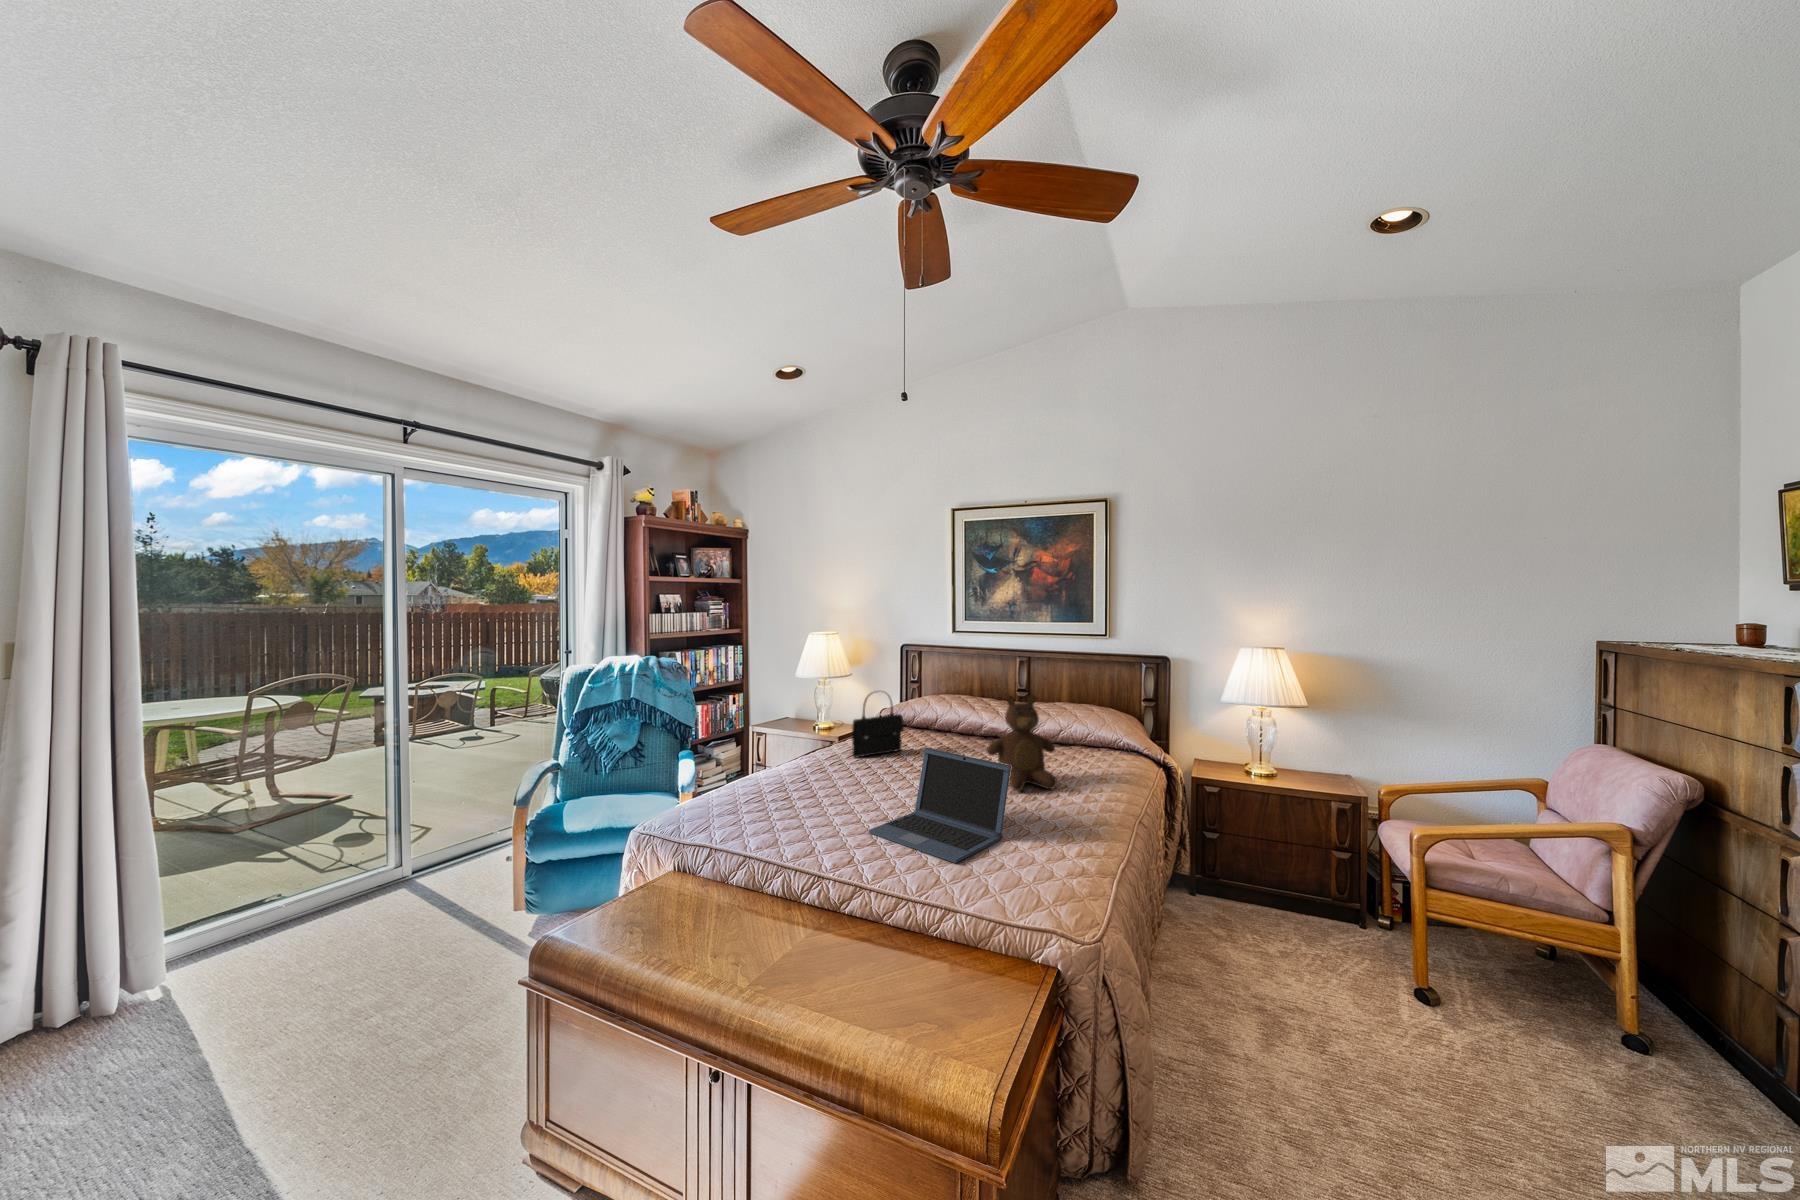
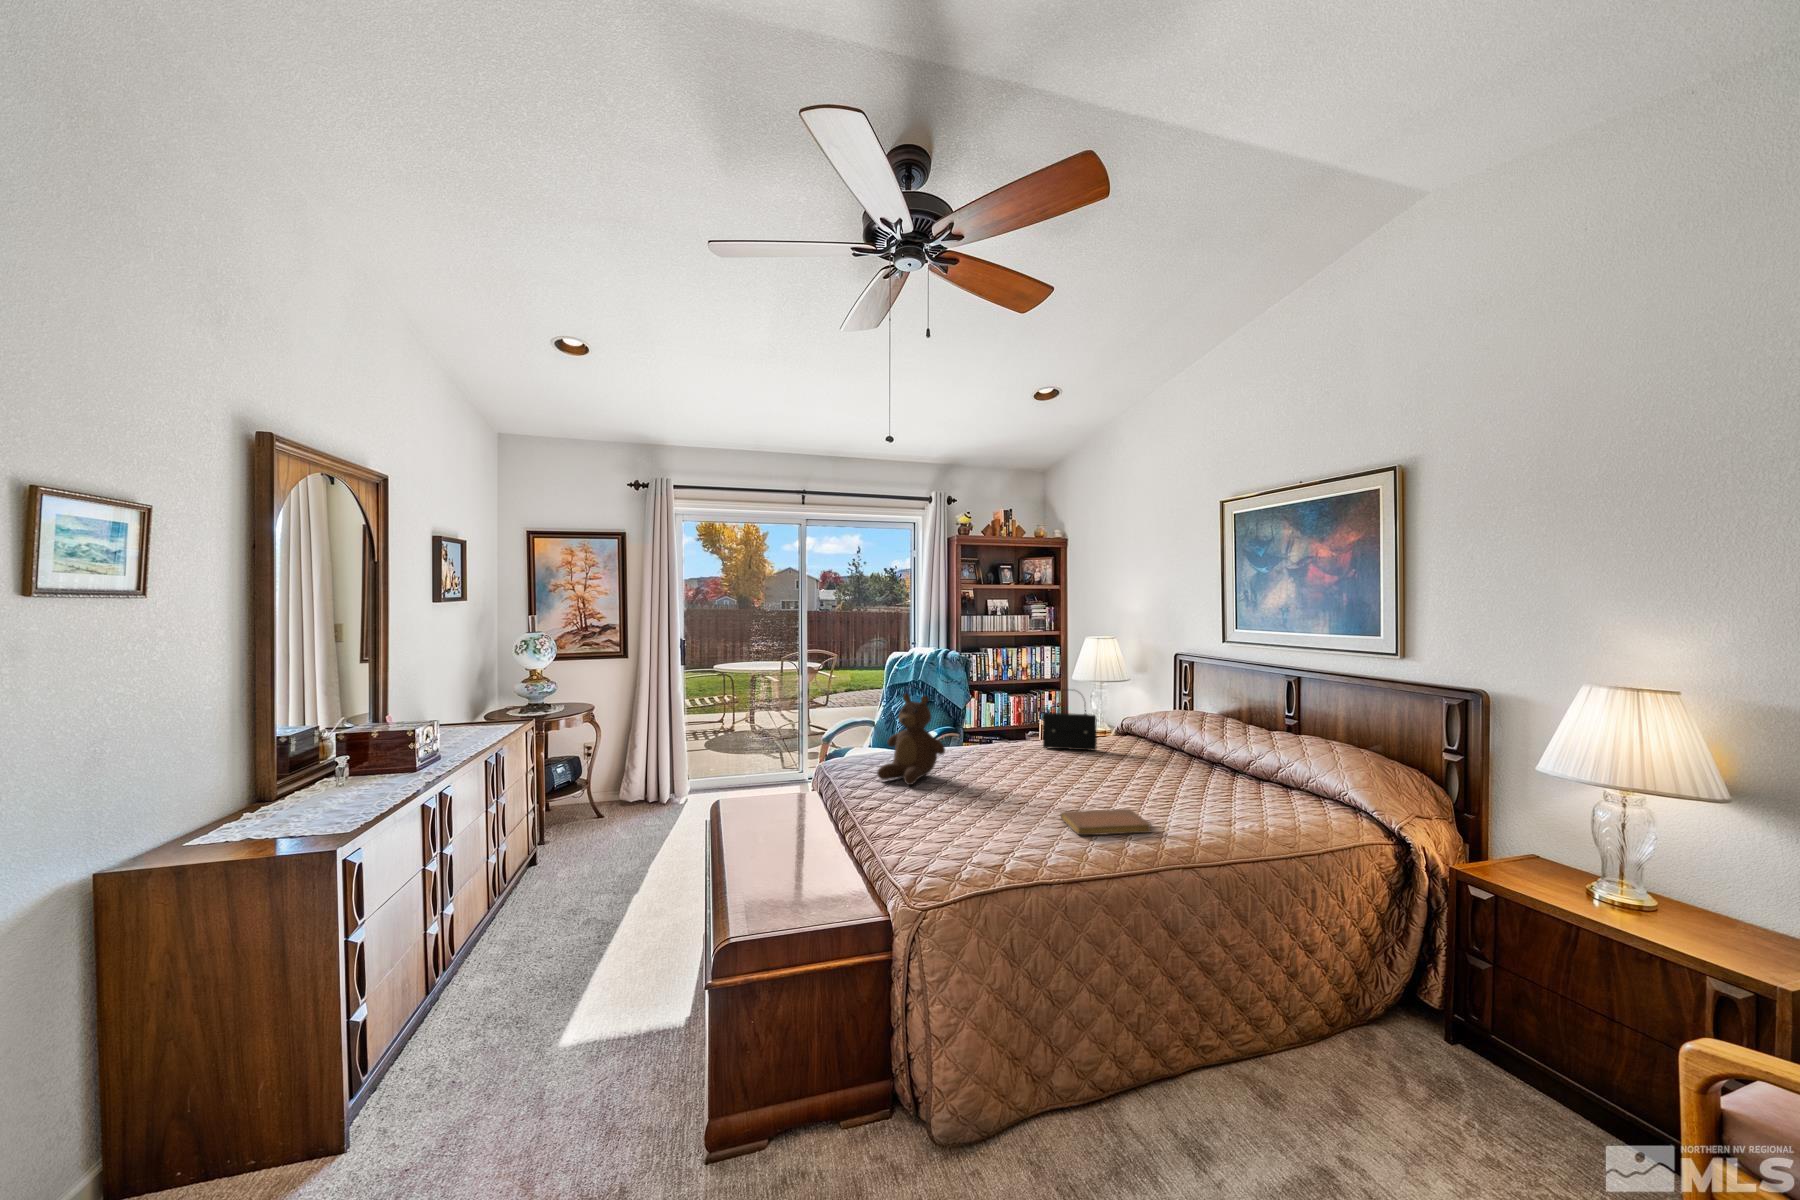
teddy bear: present [987,695,1057,791] -> present [877,694,945,785]
laptop: present [869,748,1011,863] -> none [942,733,1039,819]
notebook: none [1028,802,1106,841] -> present [1061,809,1151,835]

